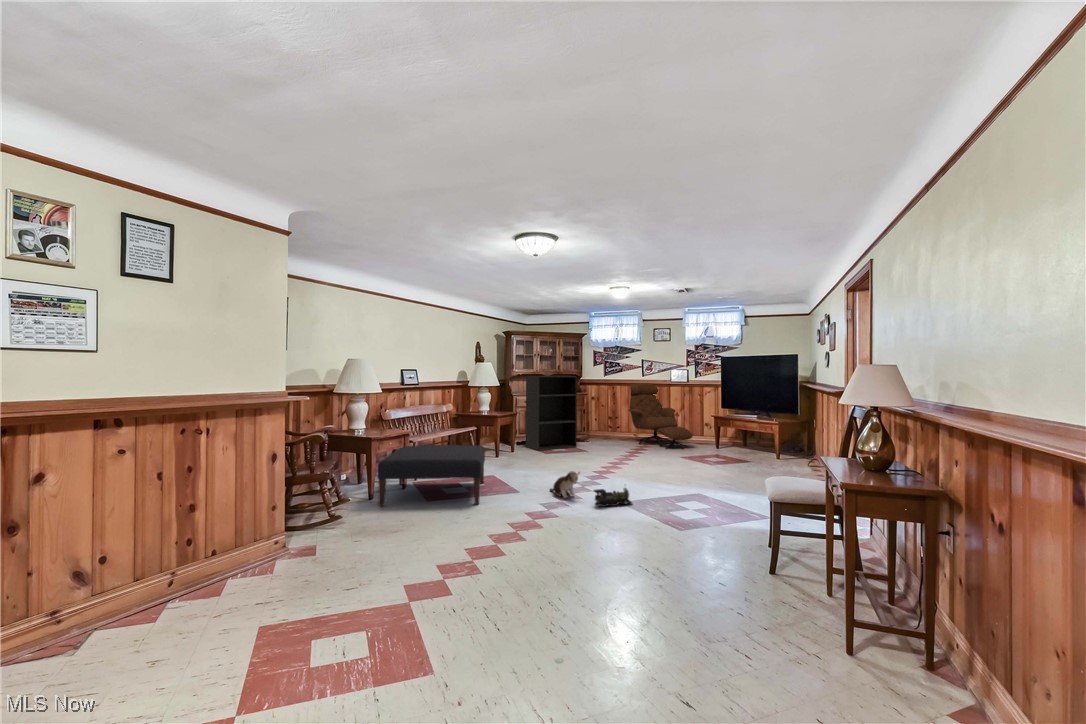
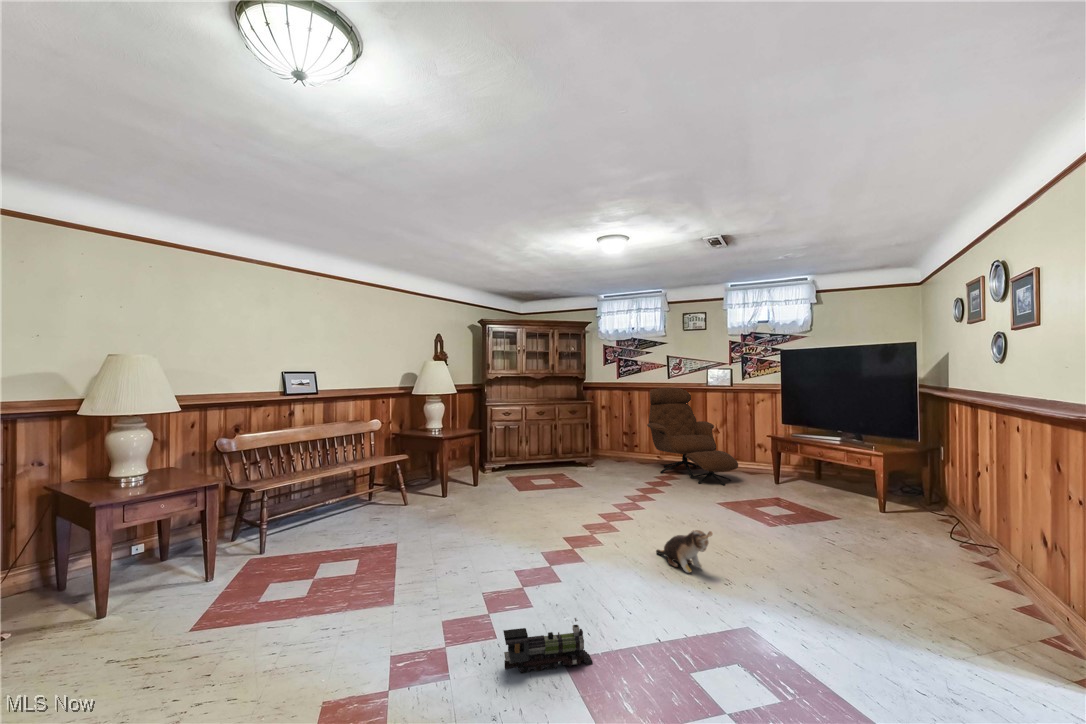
bookshelf: present [526,376,577,451] -> none [501,379,570,484]
ottoman: present [378,445,485,506] -> none [83,497,366,643]
plush toy: present [550,471,580,498] -> present [656,530,712,573]

